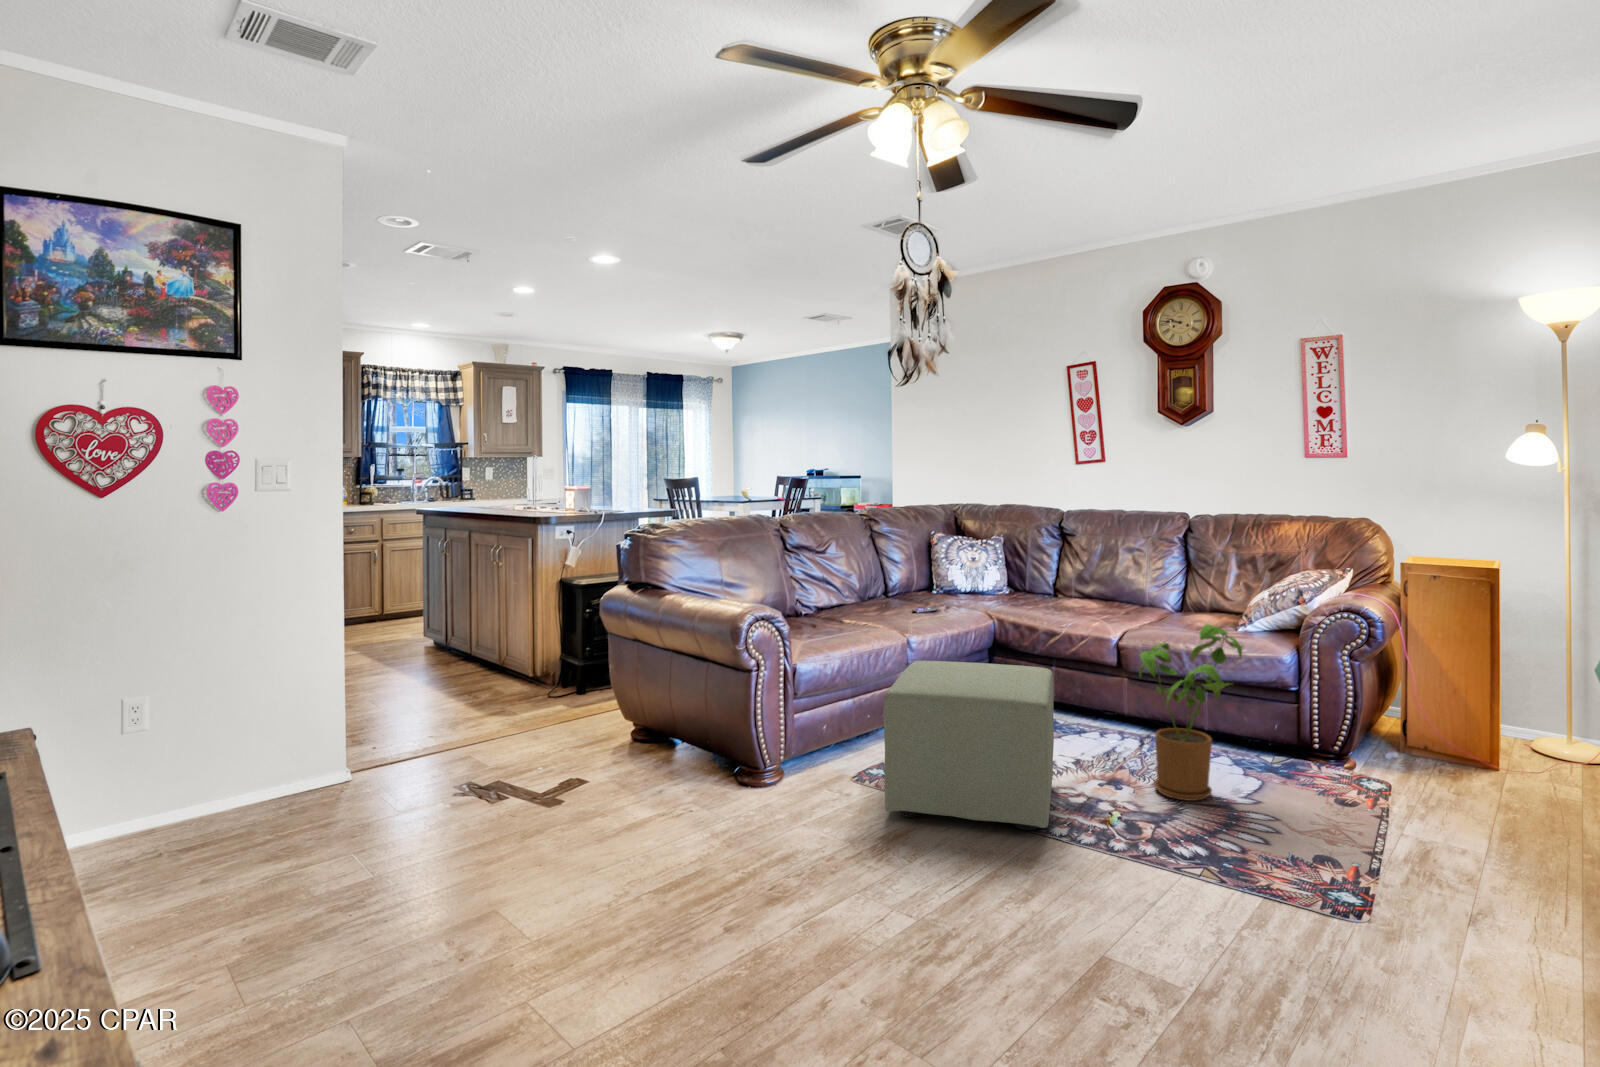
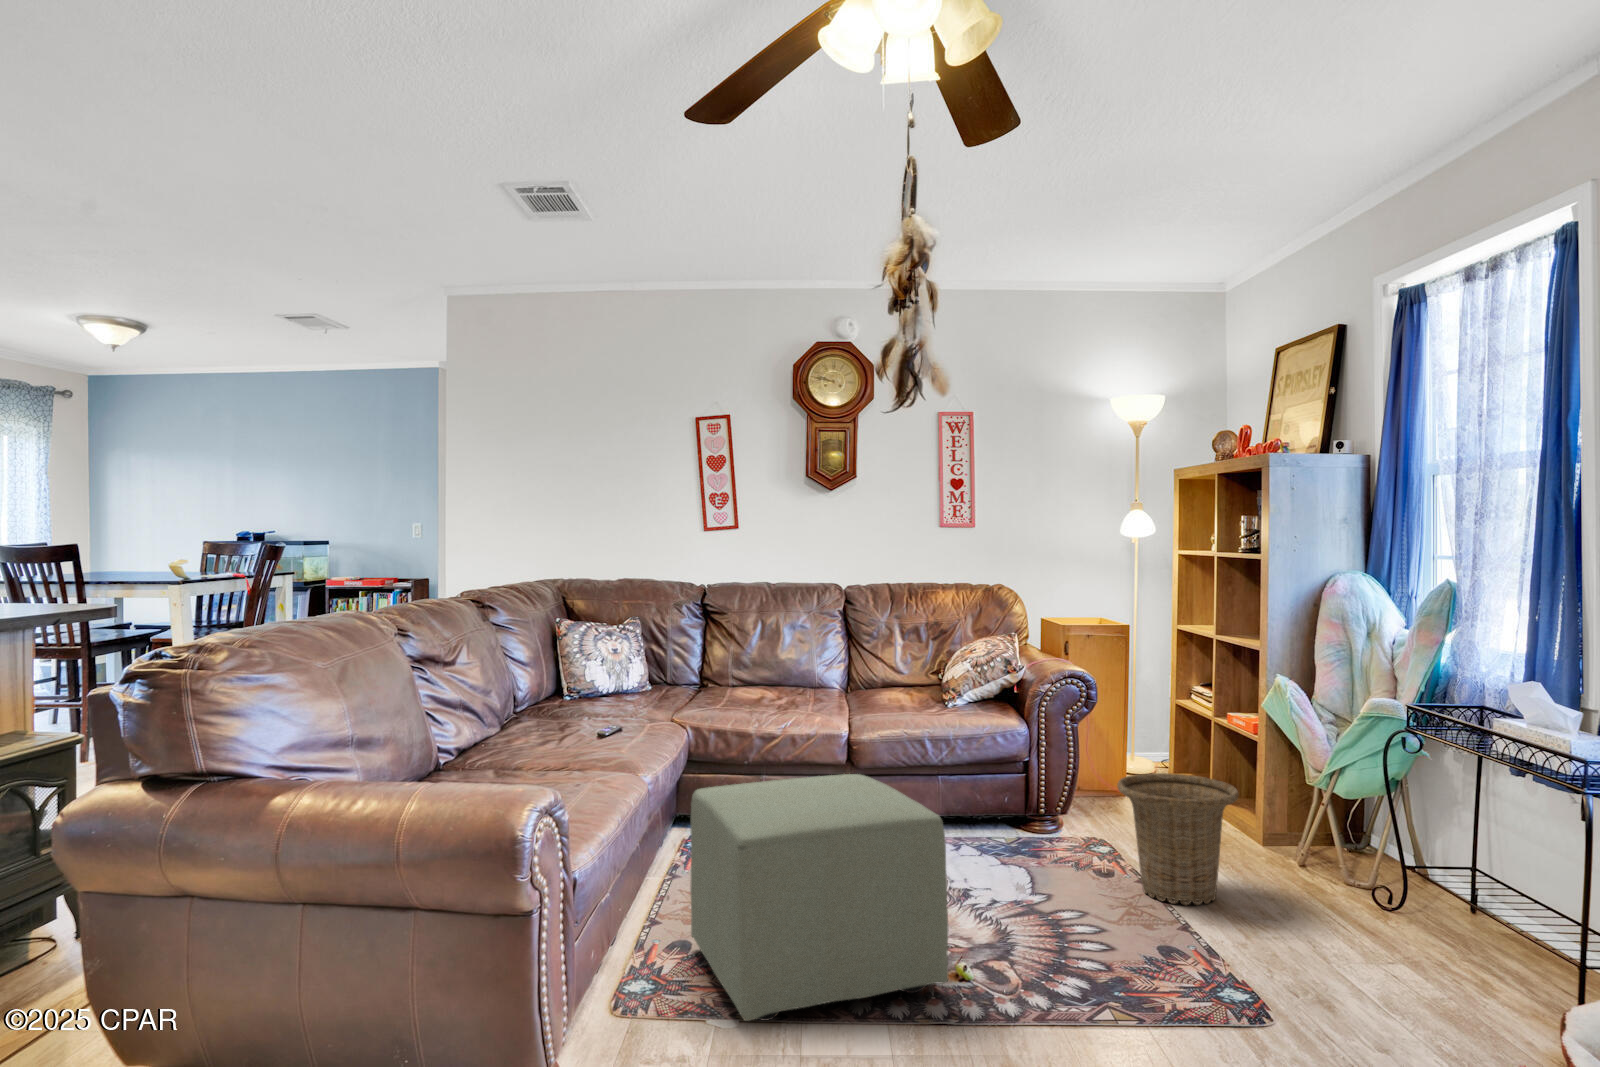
house plant: present [1139,624,1243,801] -> none [931,700,1051,907]
basket: none [1325,713,1464,847] -> present [1117,773,1238,905]

